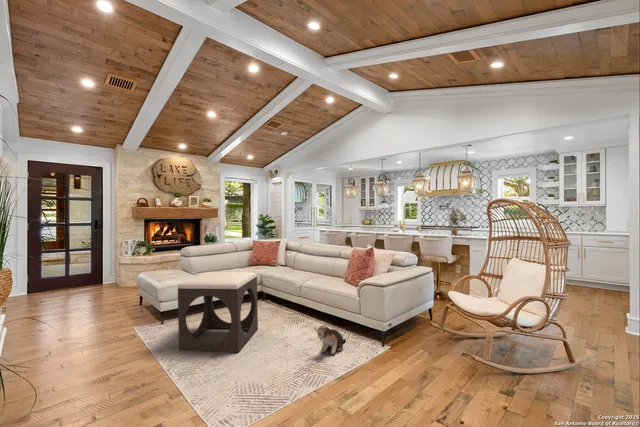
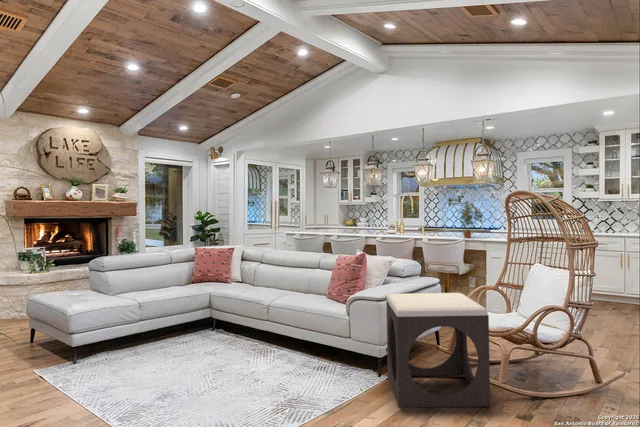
footstool: present [178,272,258,352] -> present [386,293,490,408]
plush toy: present [314,325,346,354] -> none [294,349,332,385]

